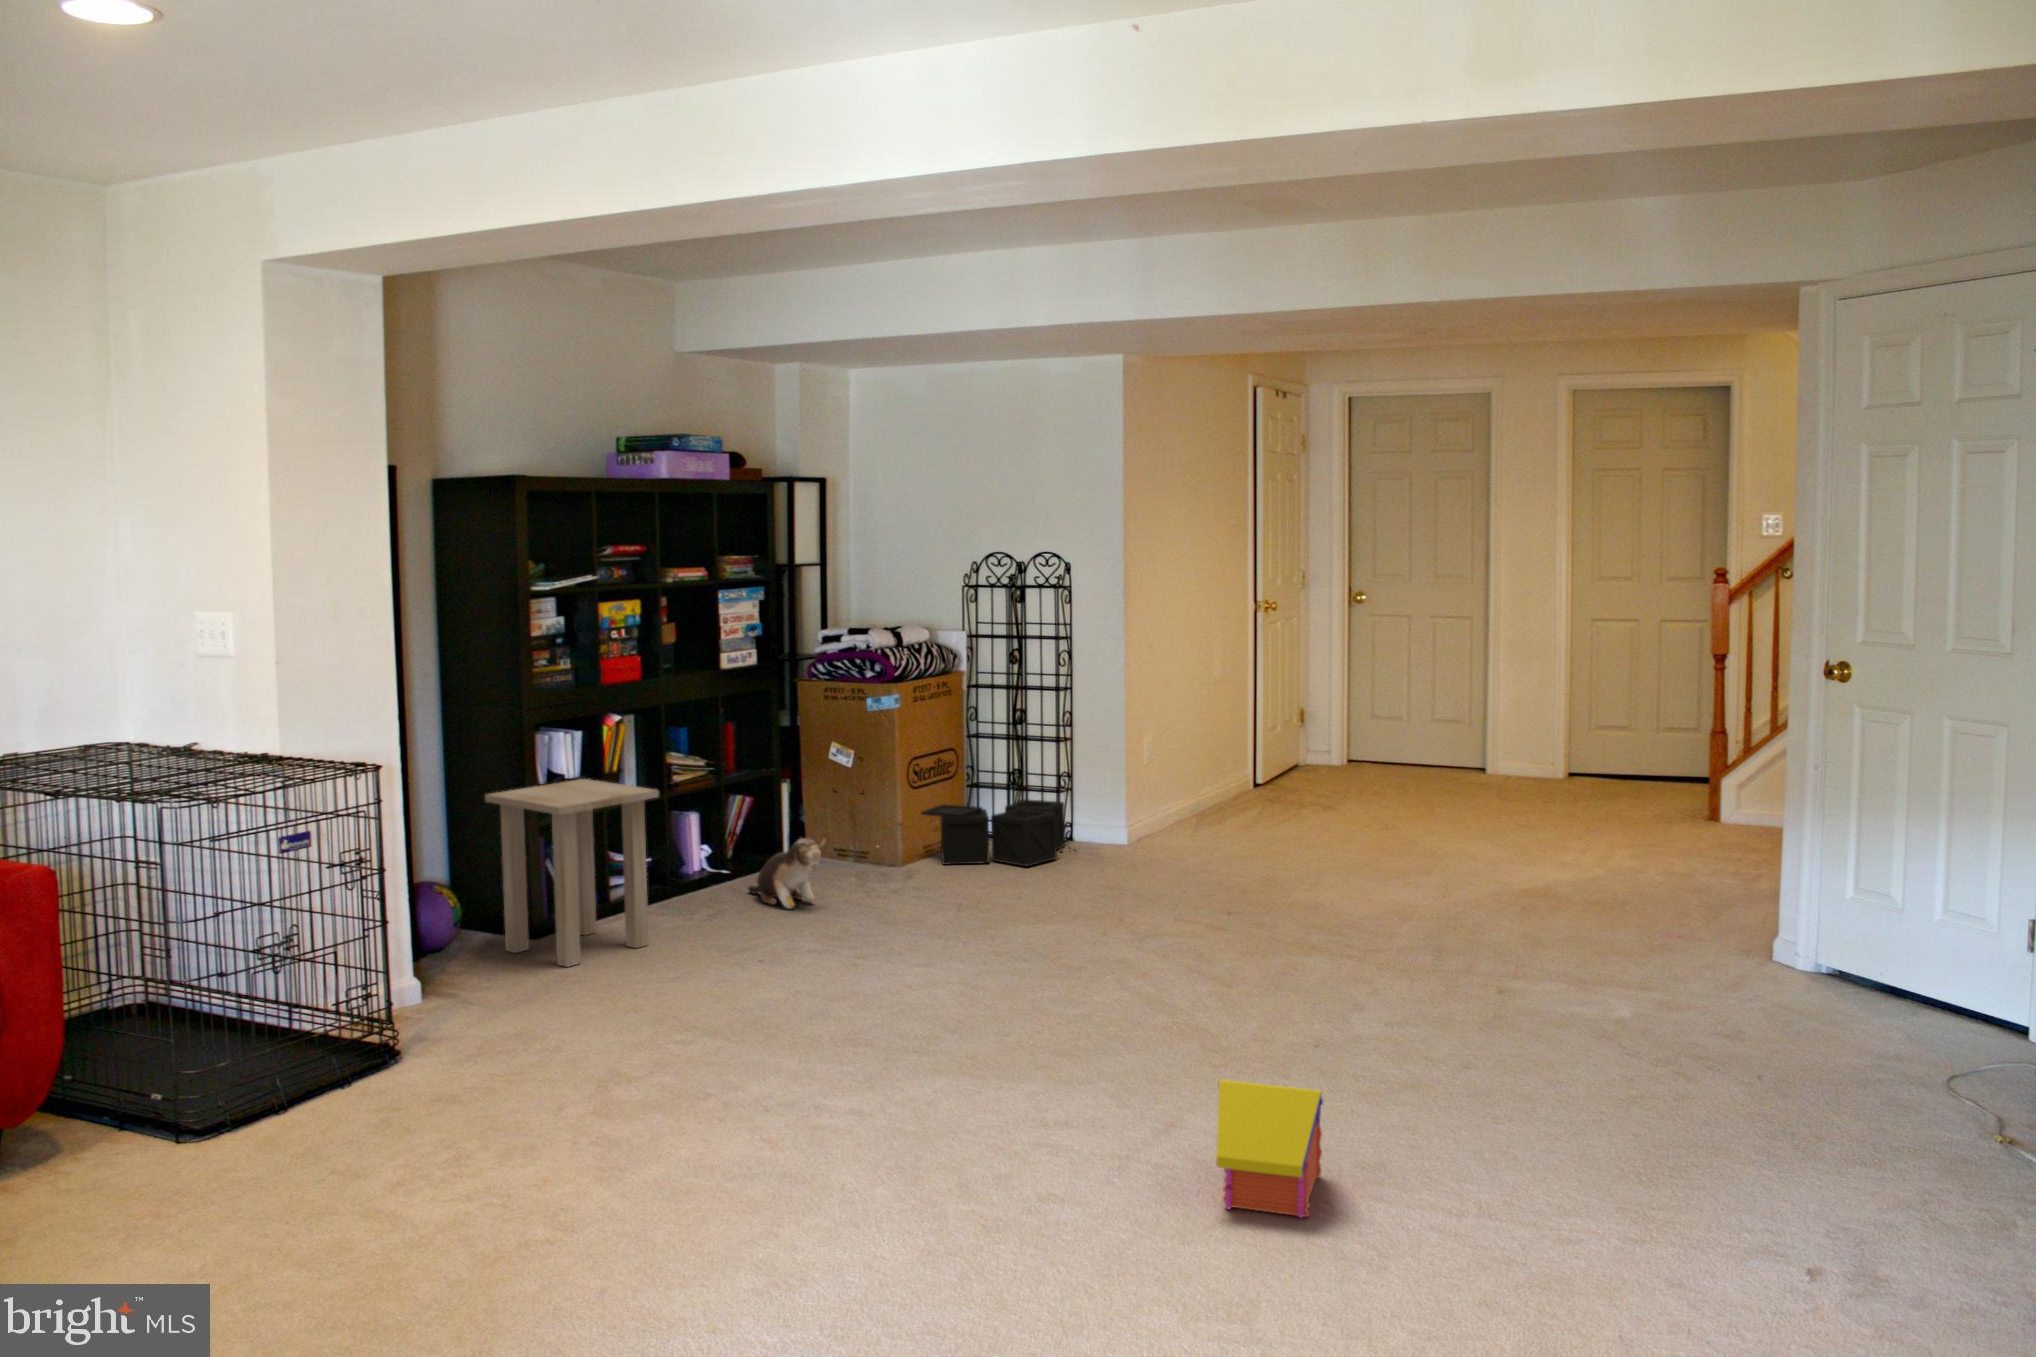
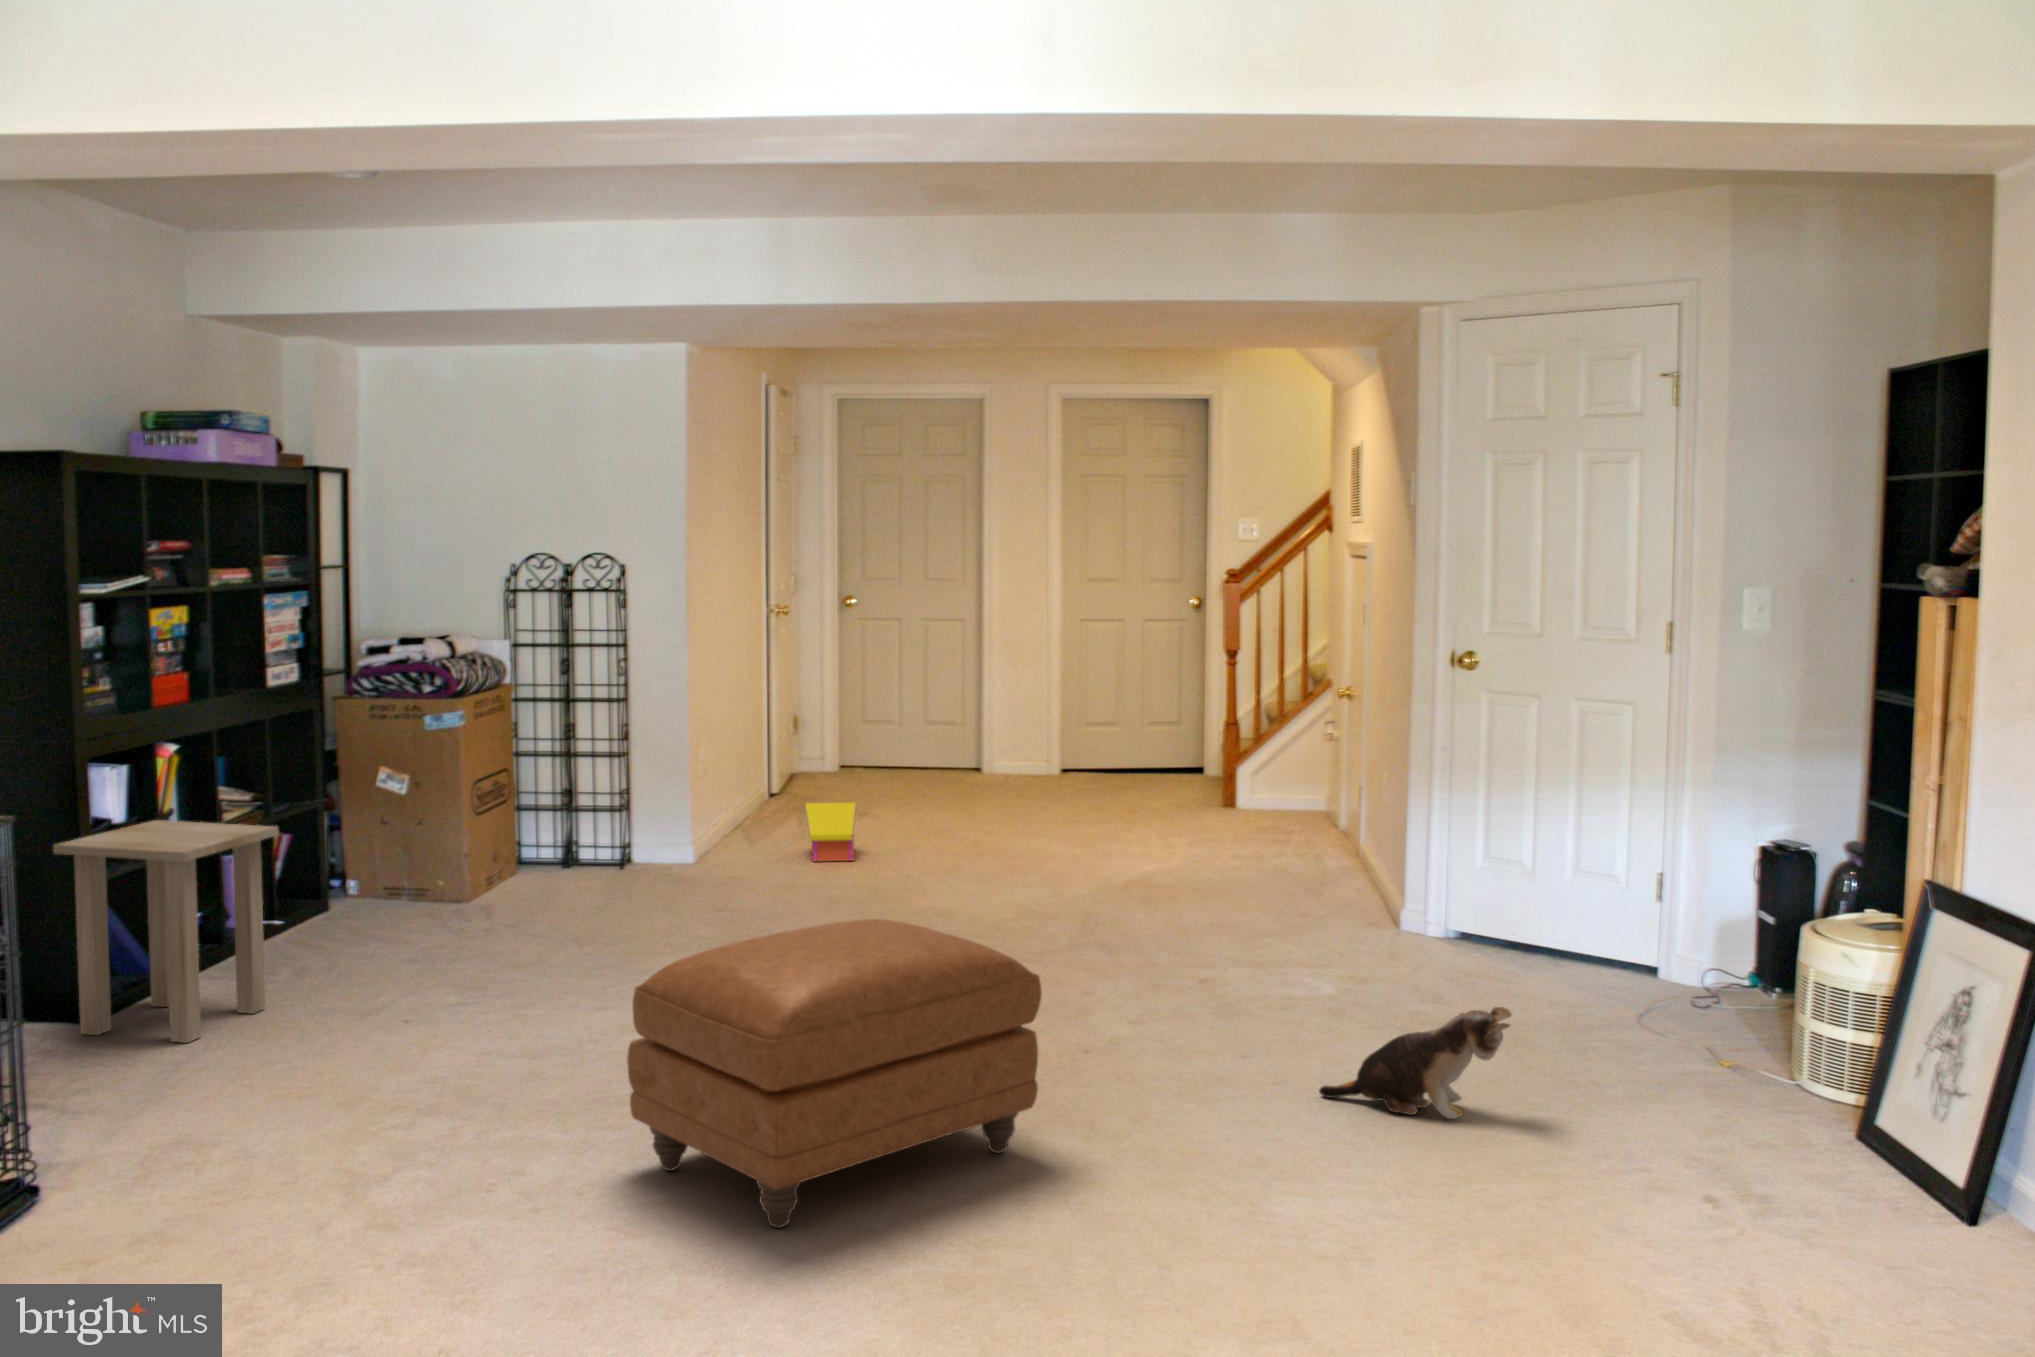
storage bin: present [921,799,1065,866] -> none [491,819,655,895]
plush toy: present [748,838,826,909] -> present [1319,1007,1511,1119]
ottoman: none [771,916,1151,1208] -> present [627,919,1041,1228]
toy house: present [1216,1080,1323,1217] -> present [805,803,856,862]

